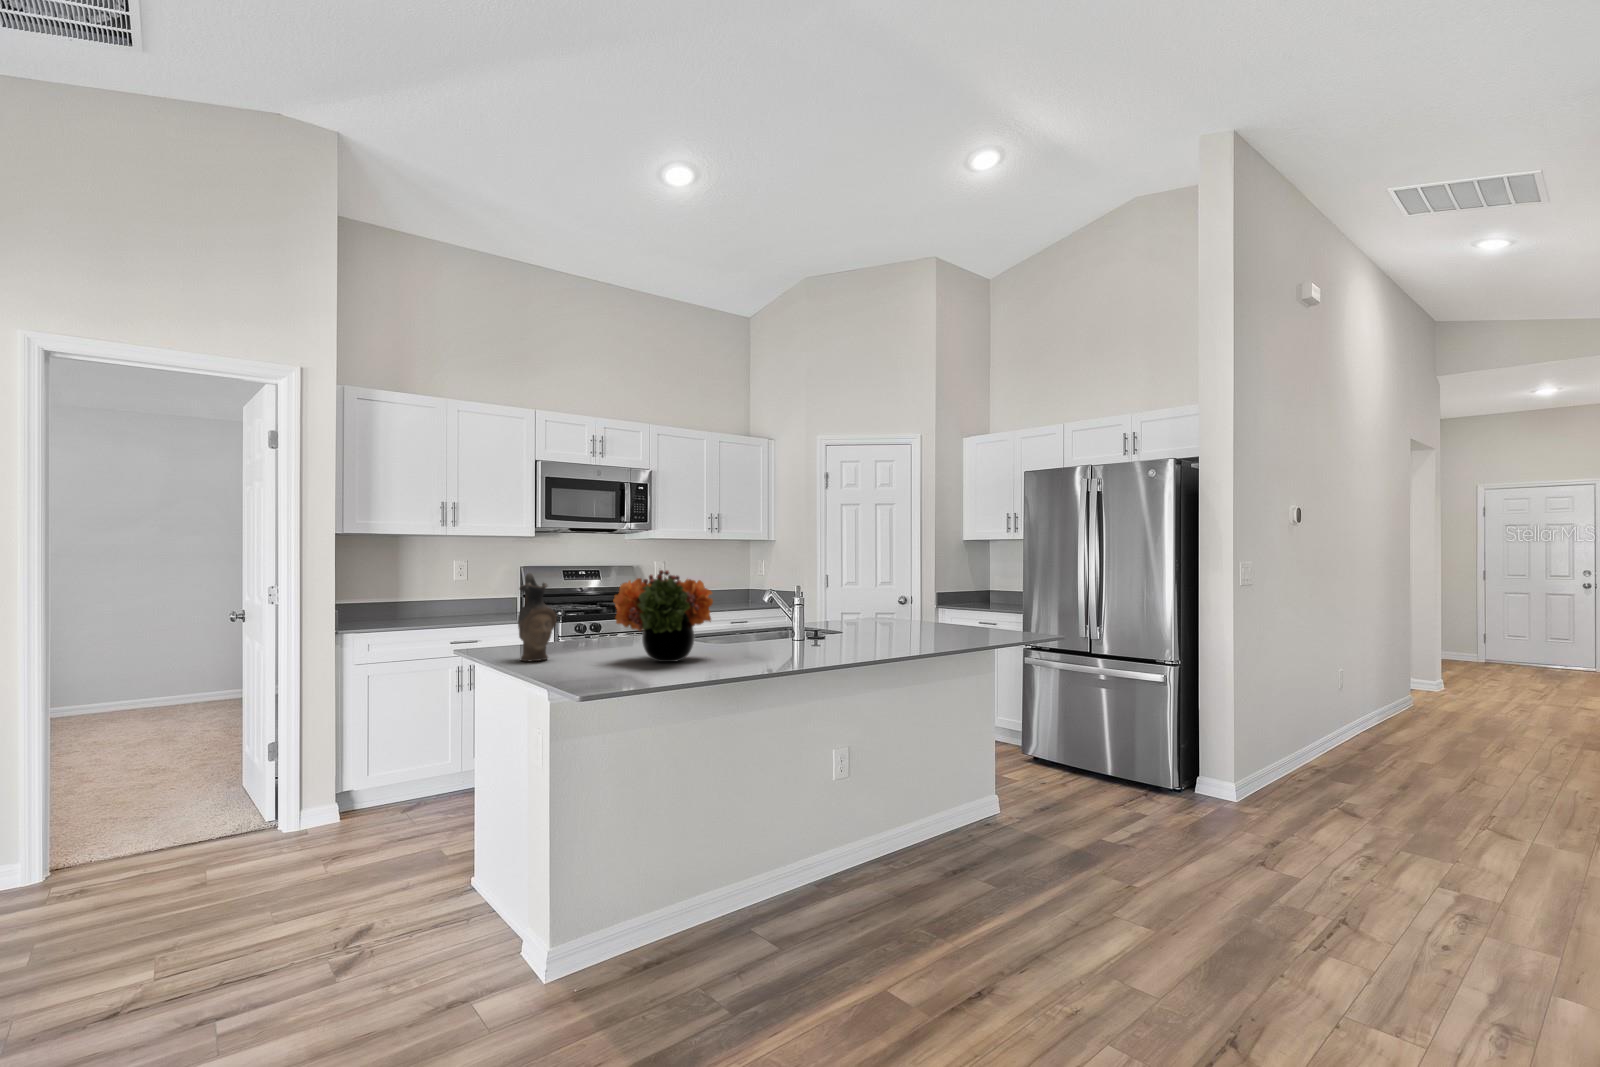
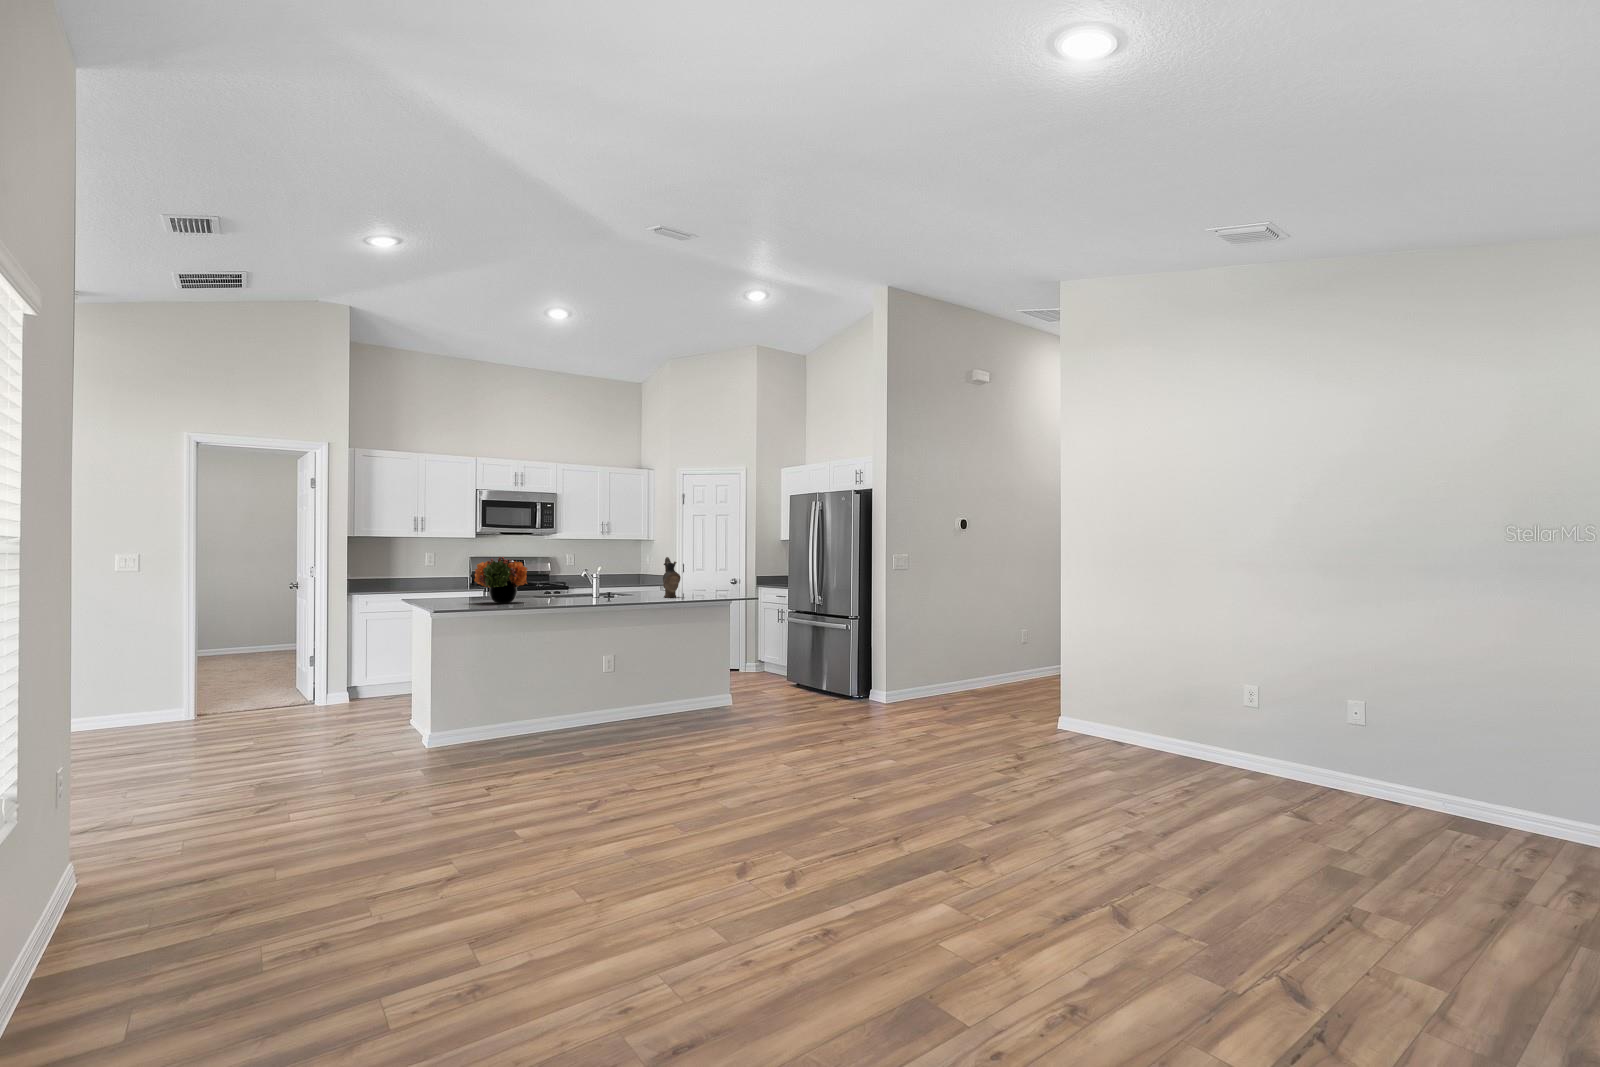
ceramic pitcher: present [518,573,557,661] -> present [663,557,681,598]

